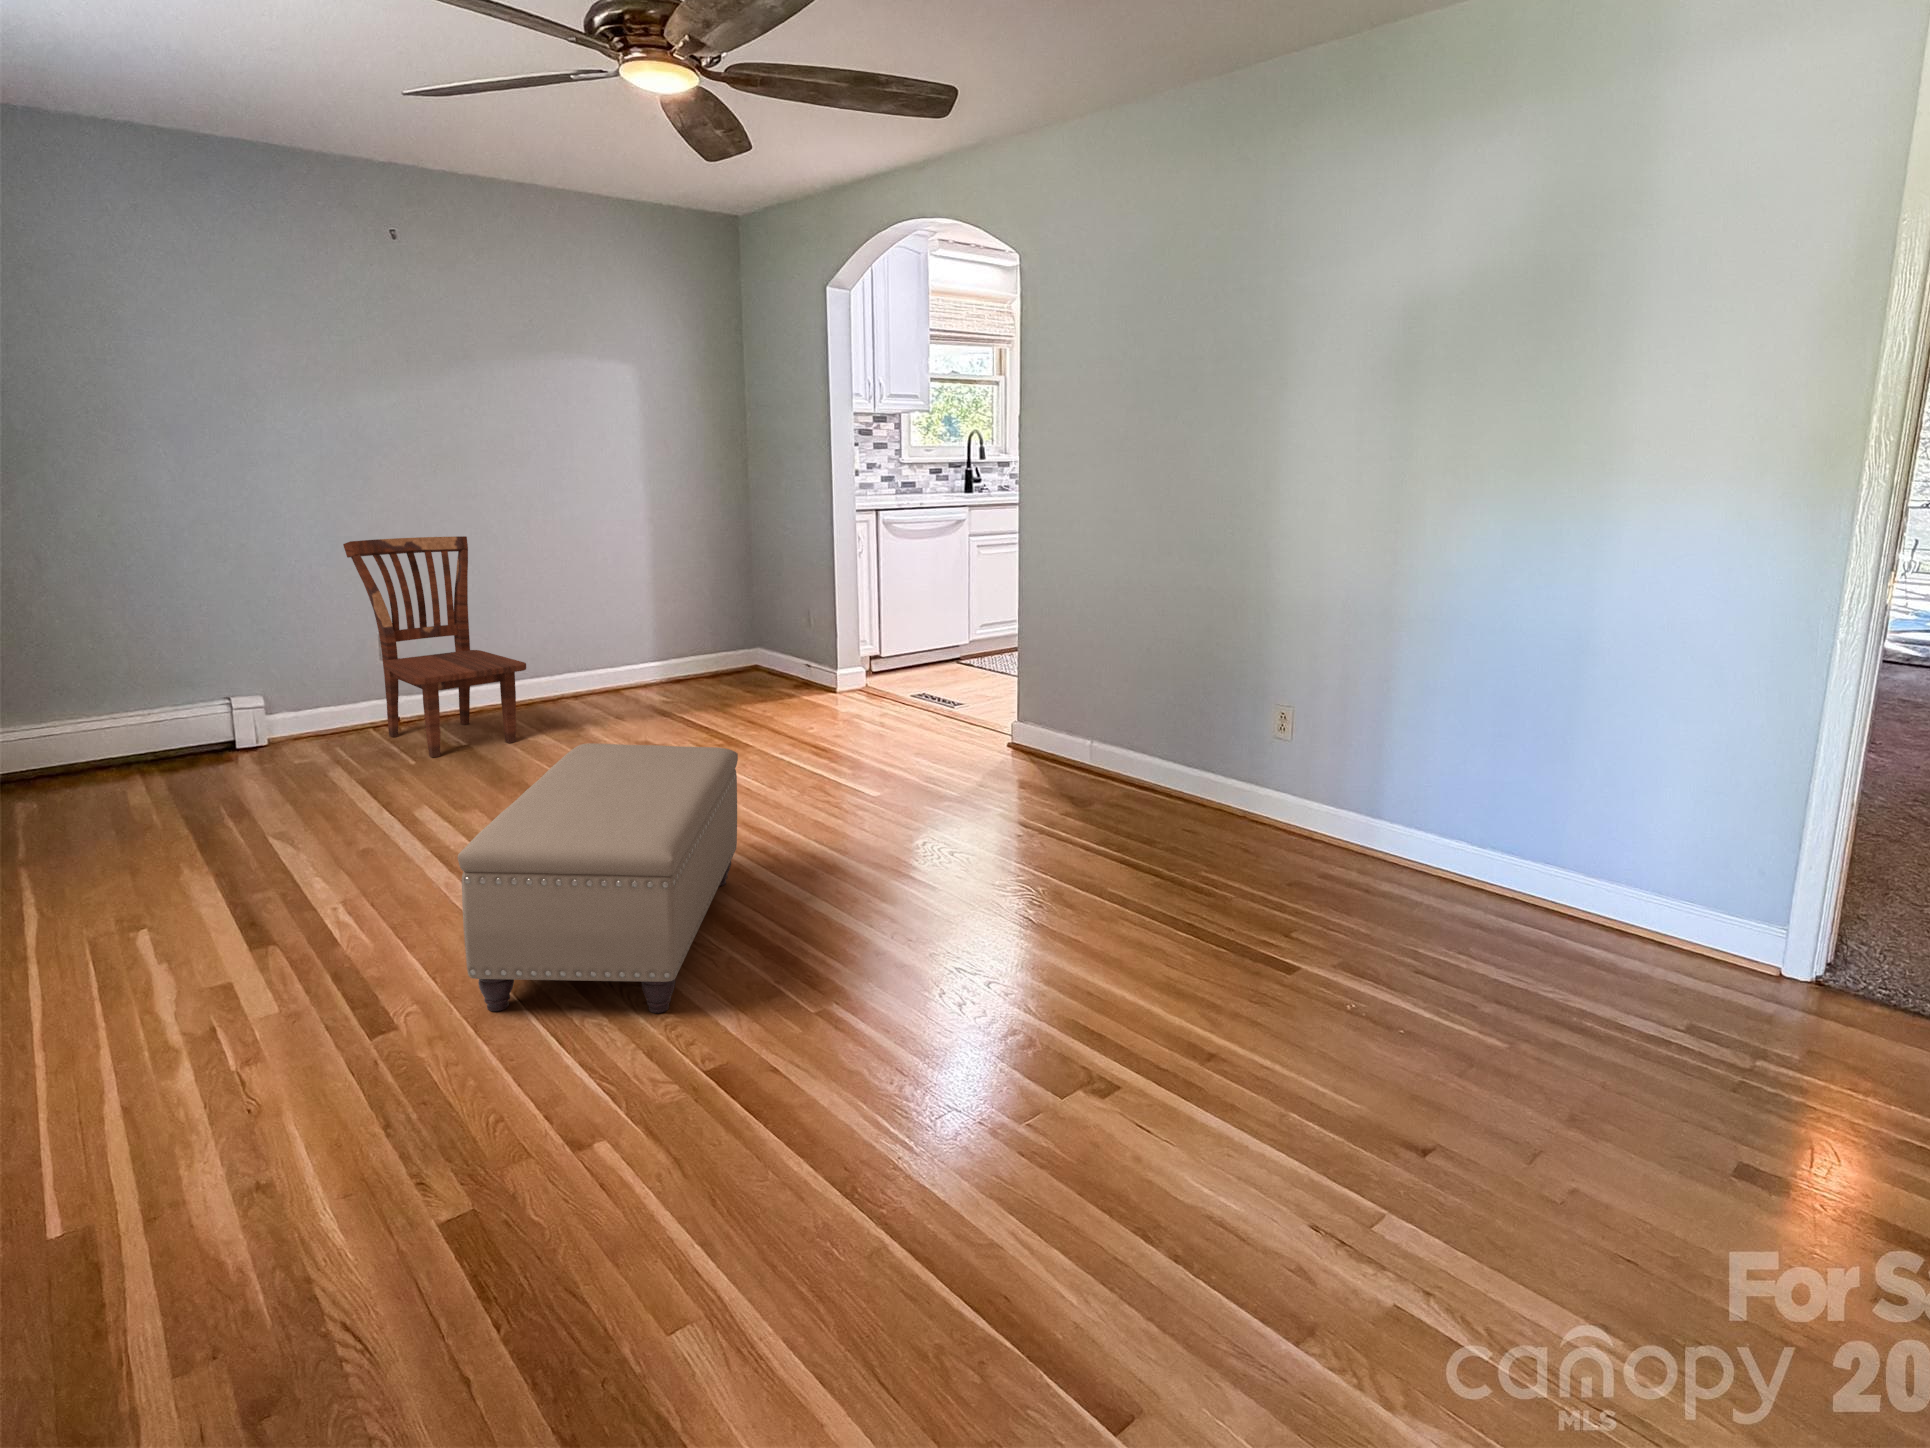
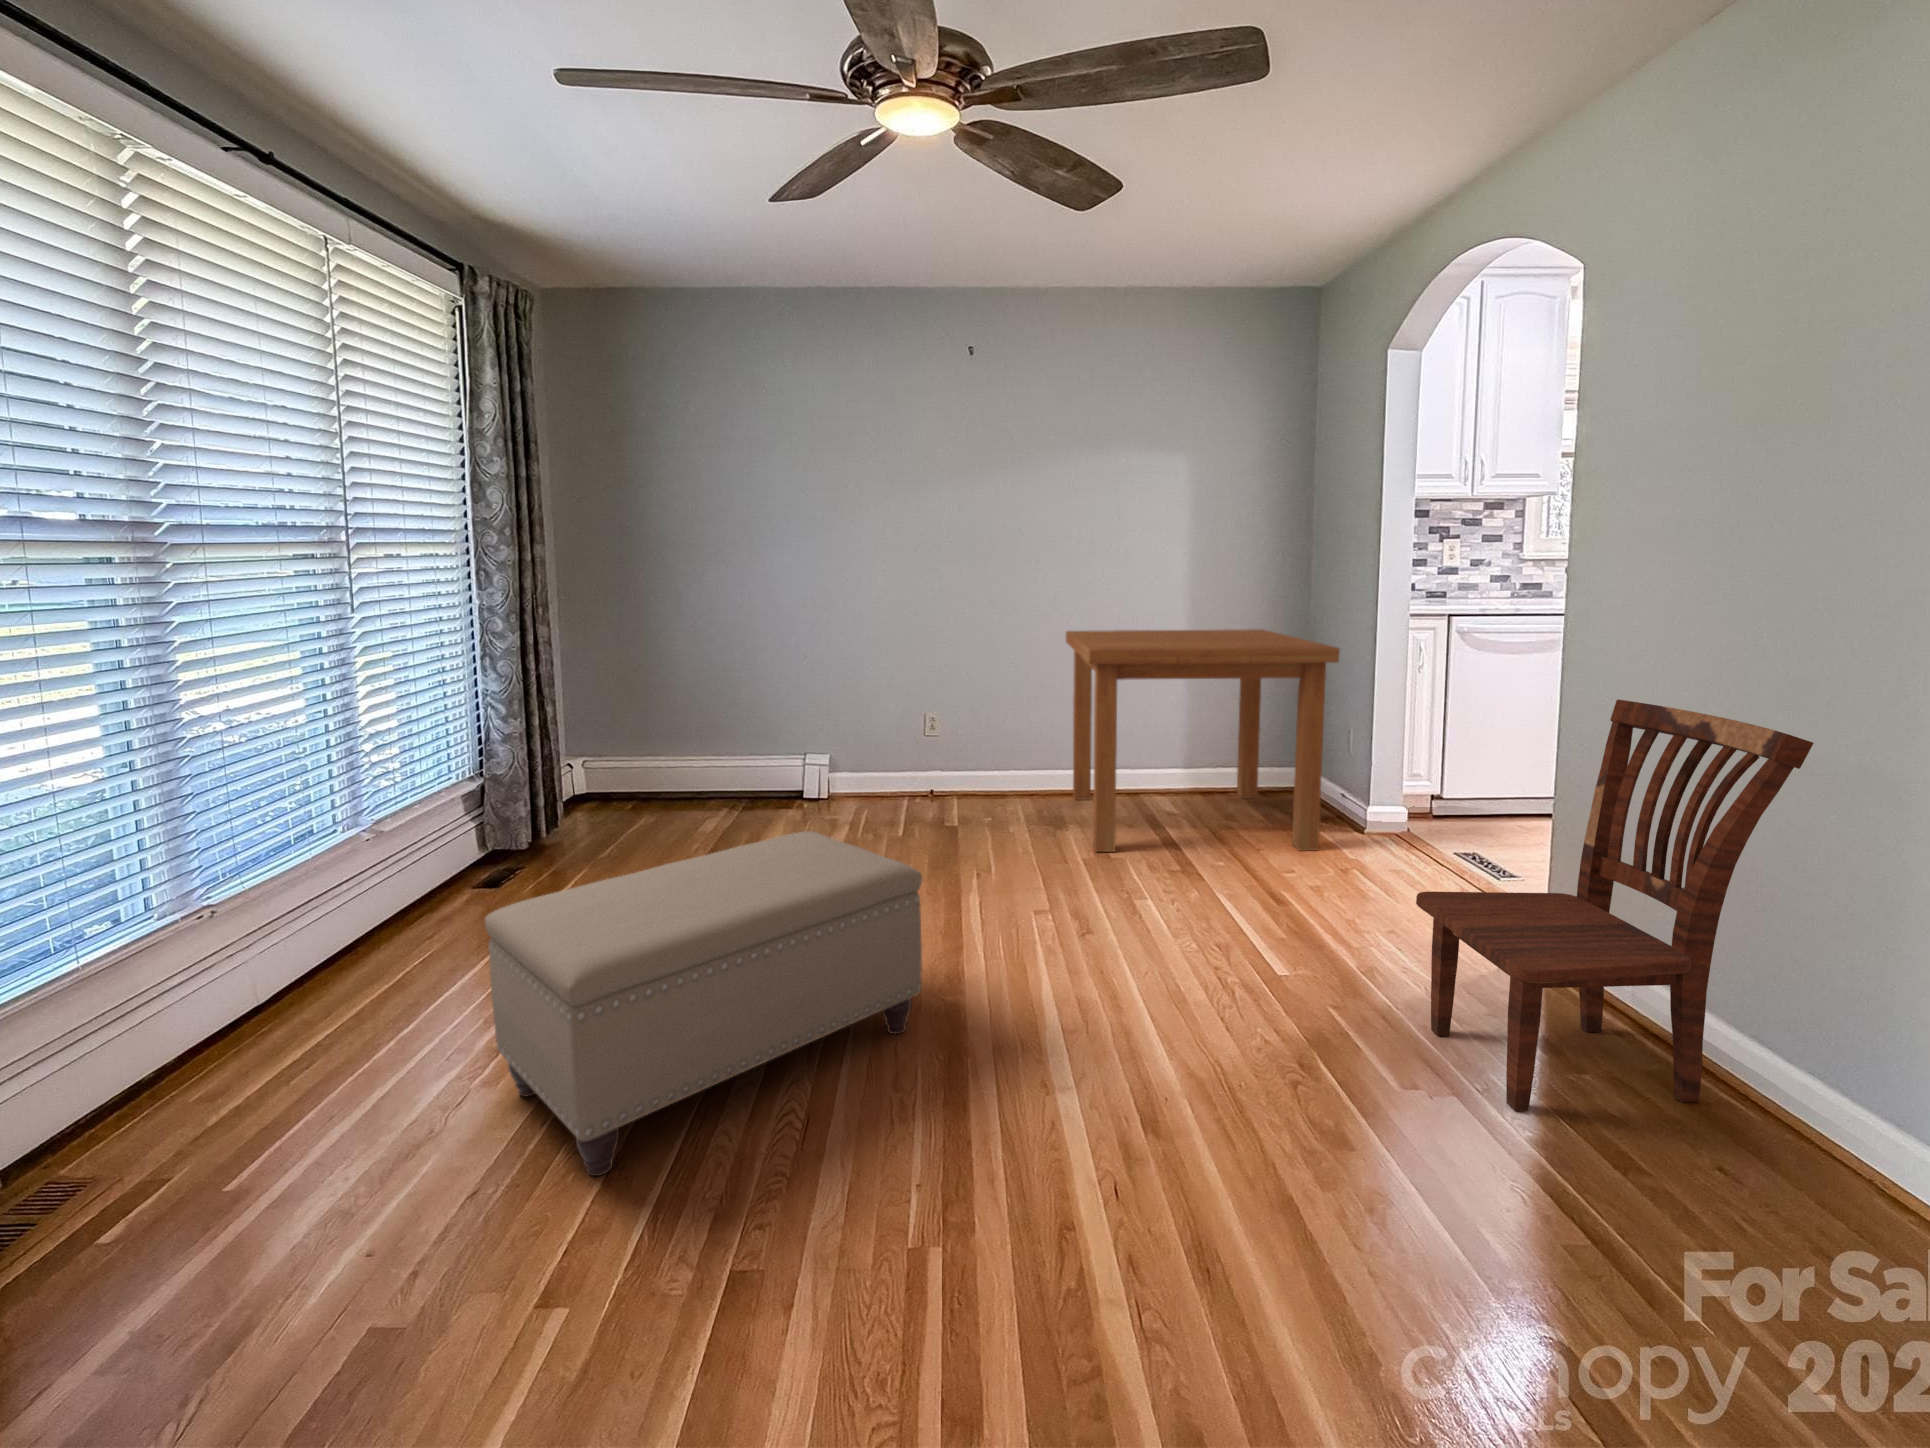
dining table: none [542,523,839,742] -> present [1066,629,1340,852]
dining chair: present [343,536,526,757] -> present [1416,699,1813,1111]

